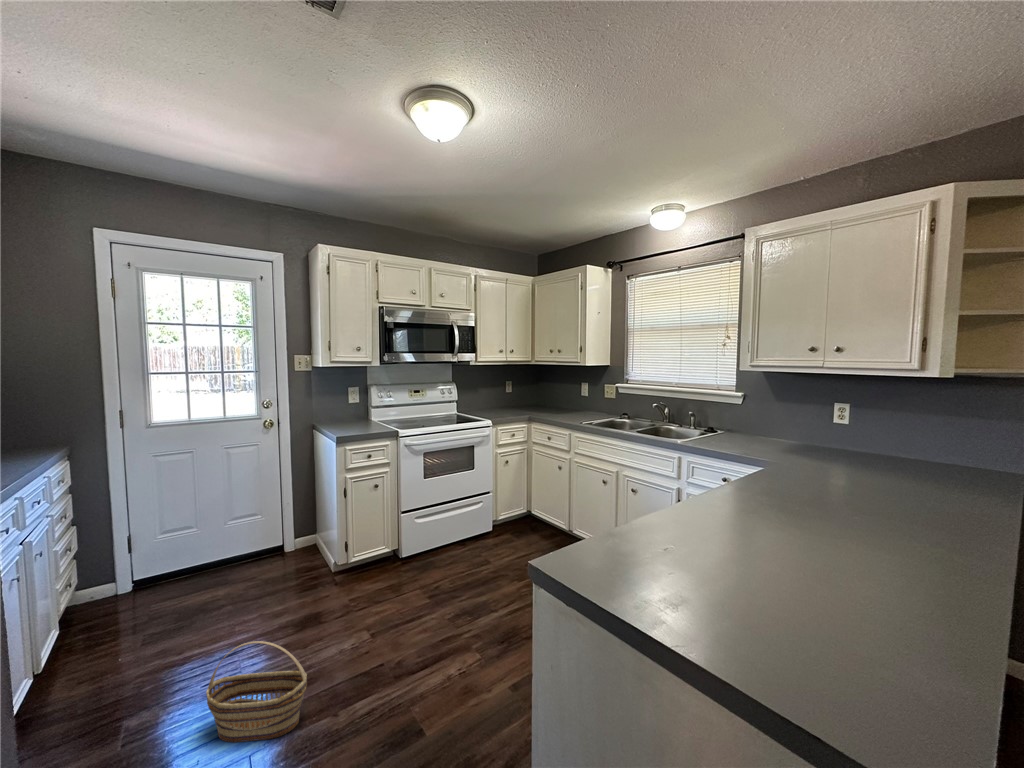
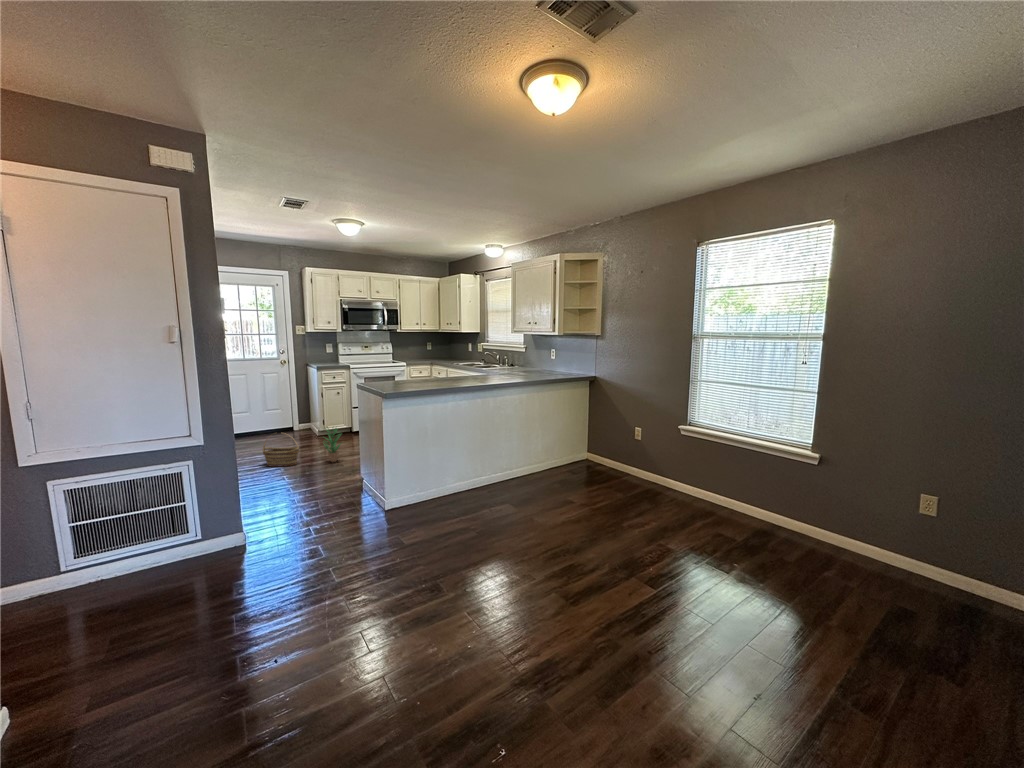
potted plant: none [366,608,421,705] -> present [324,428,341,462]

